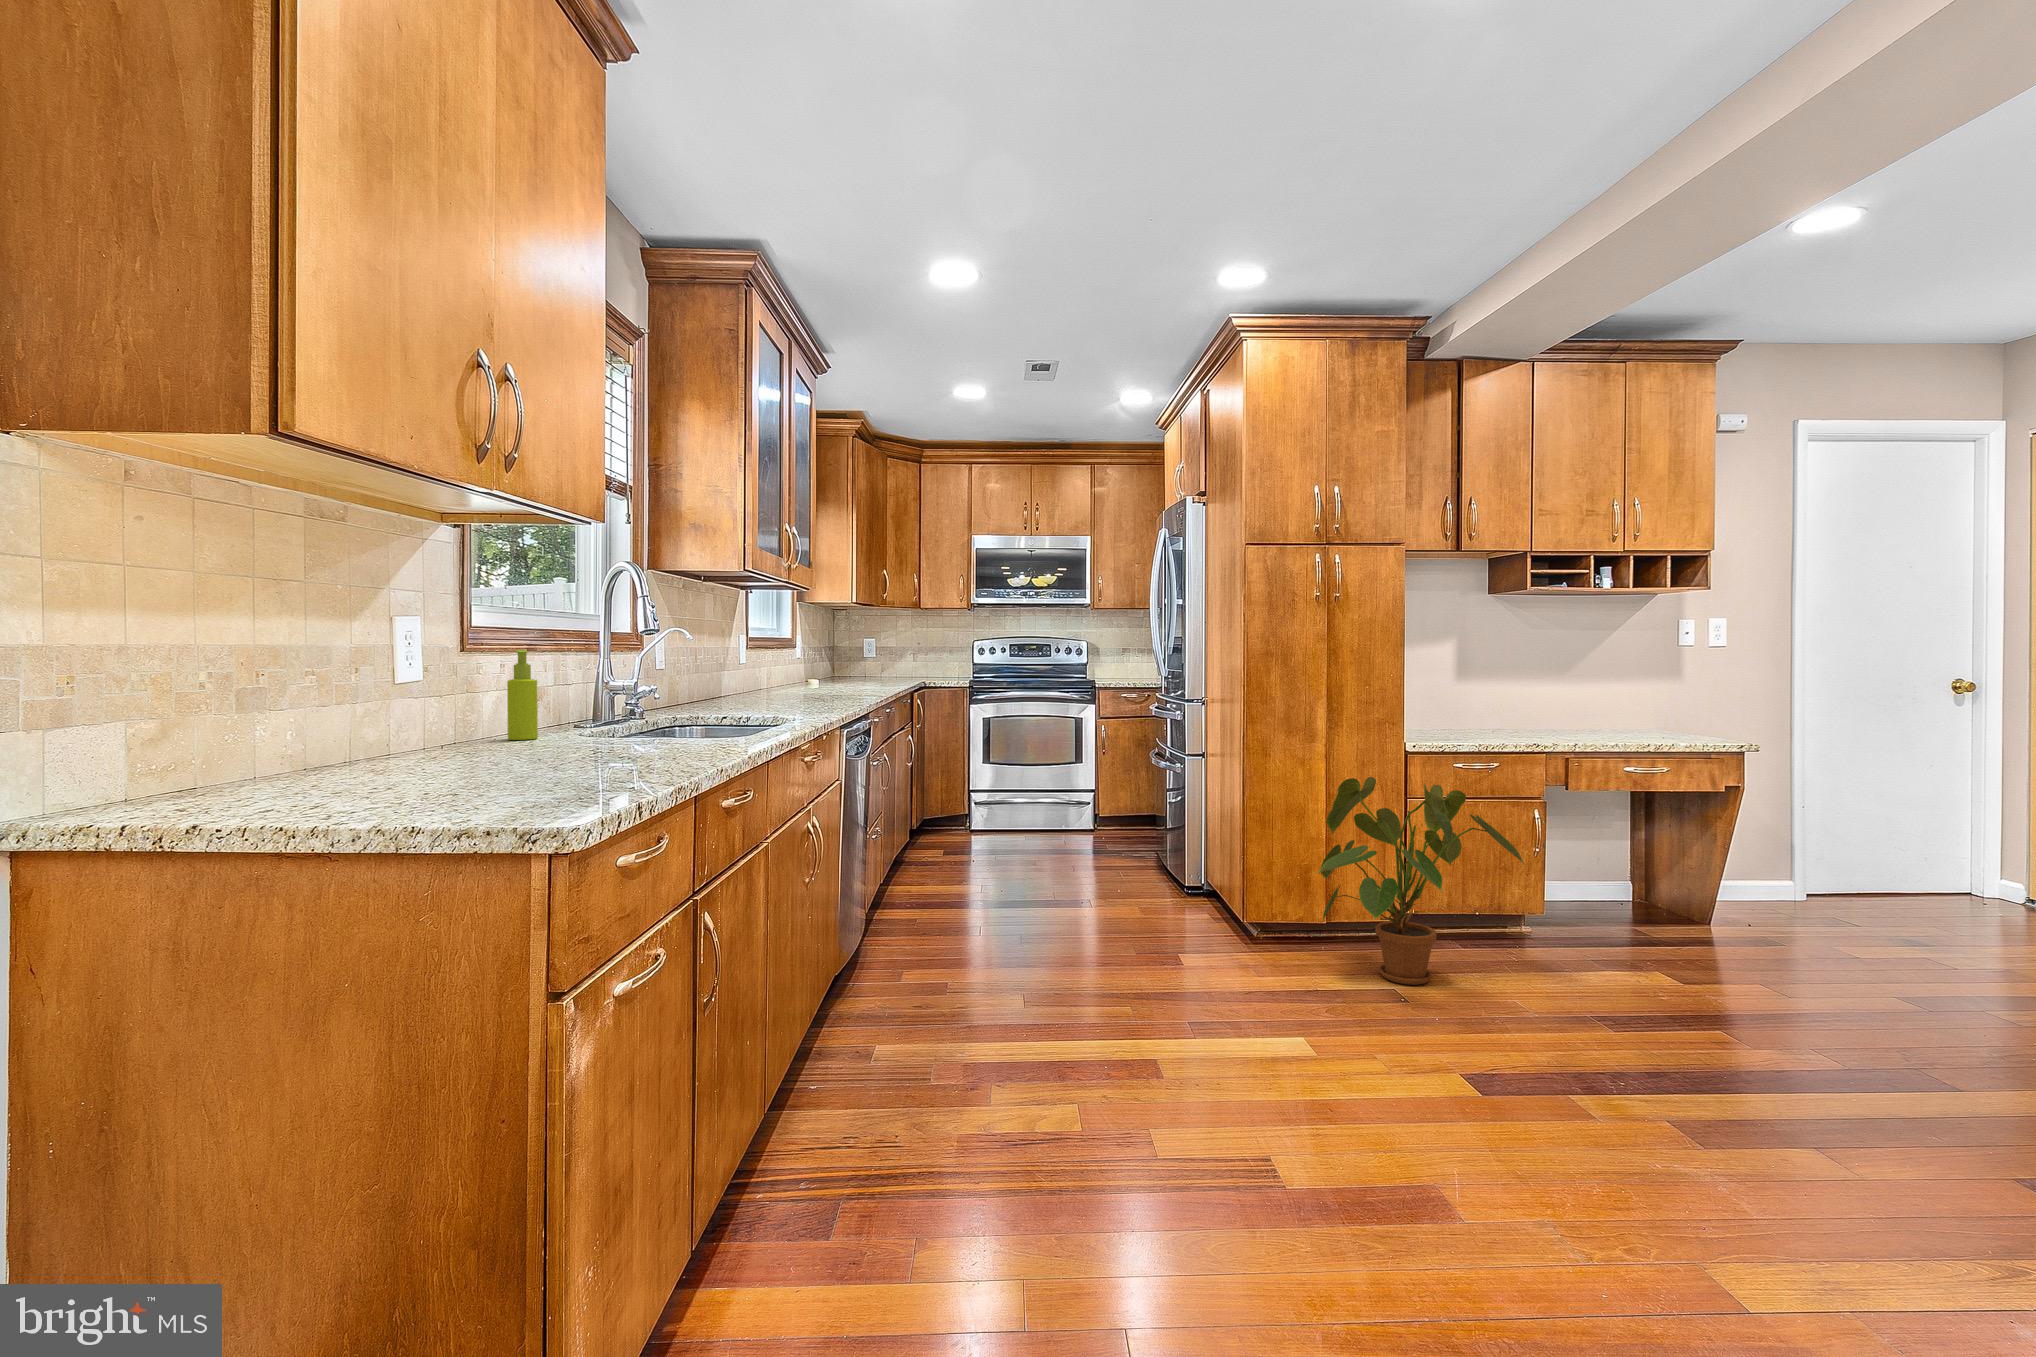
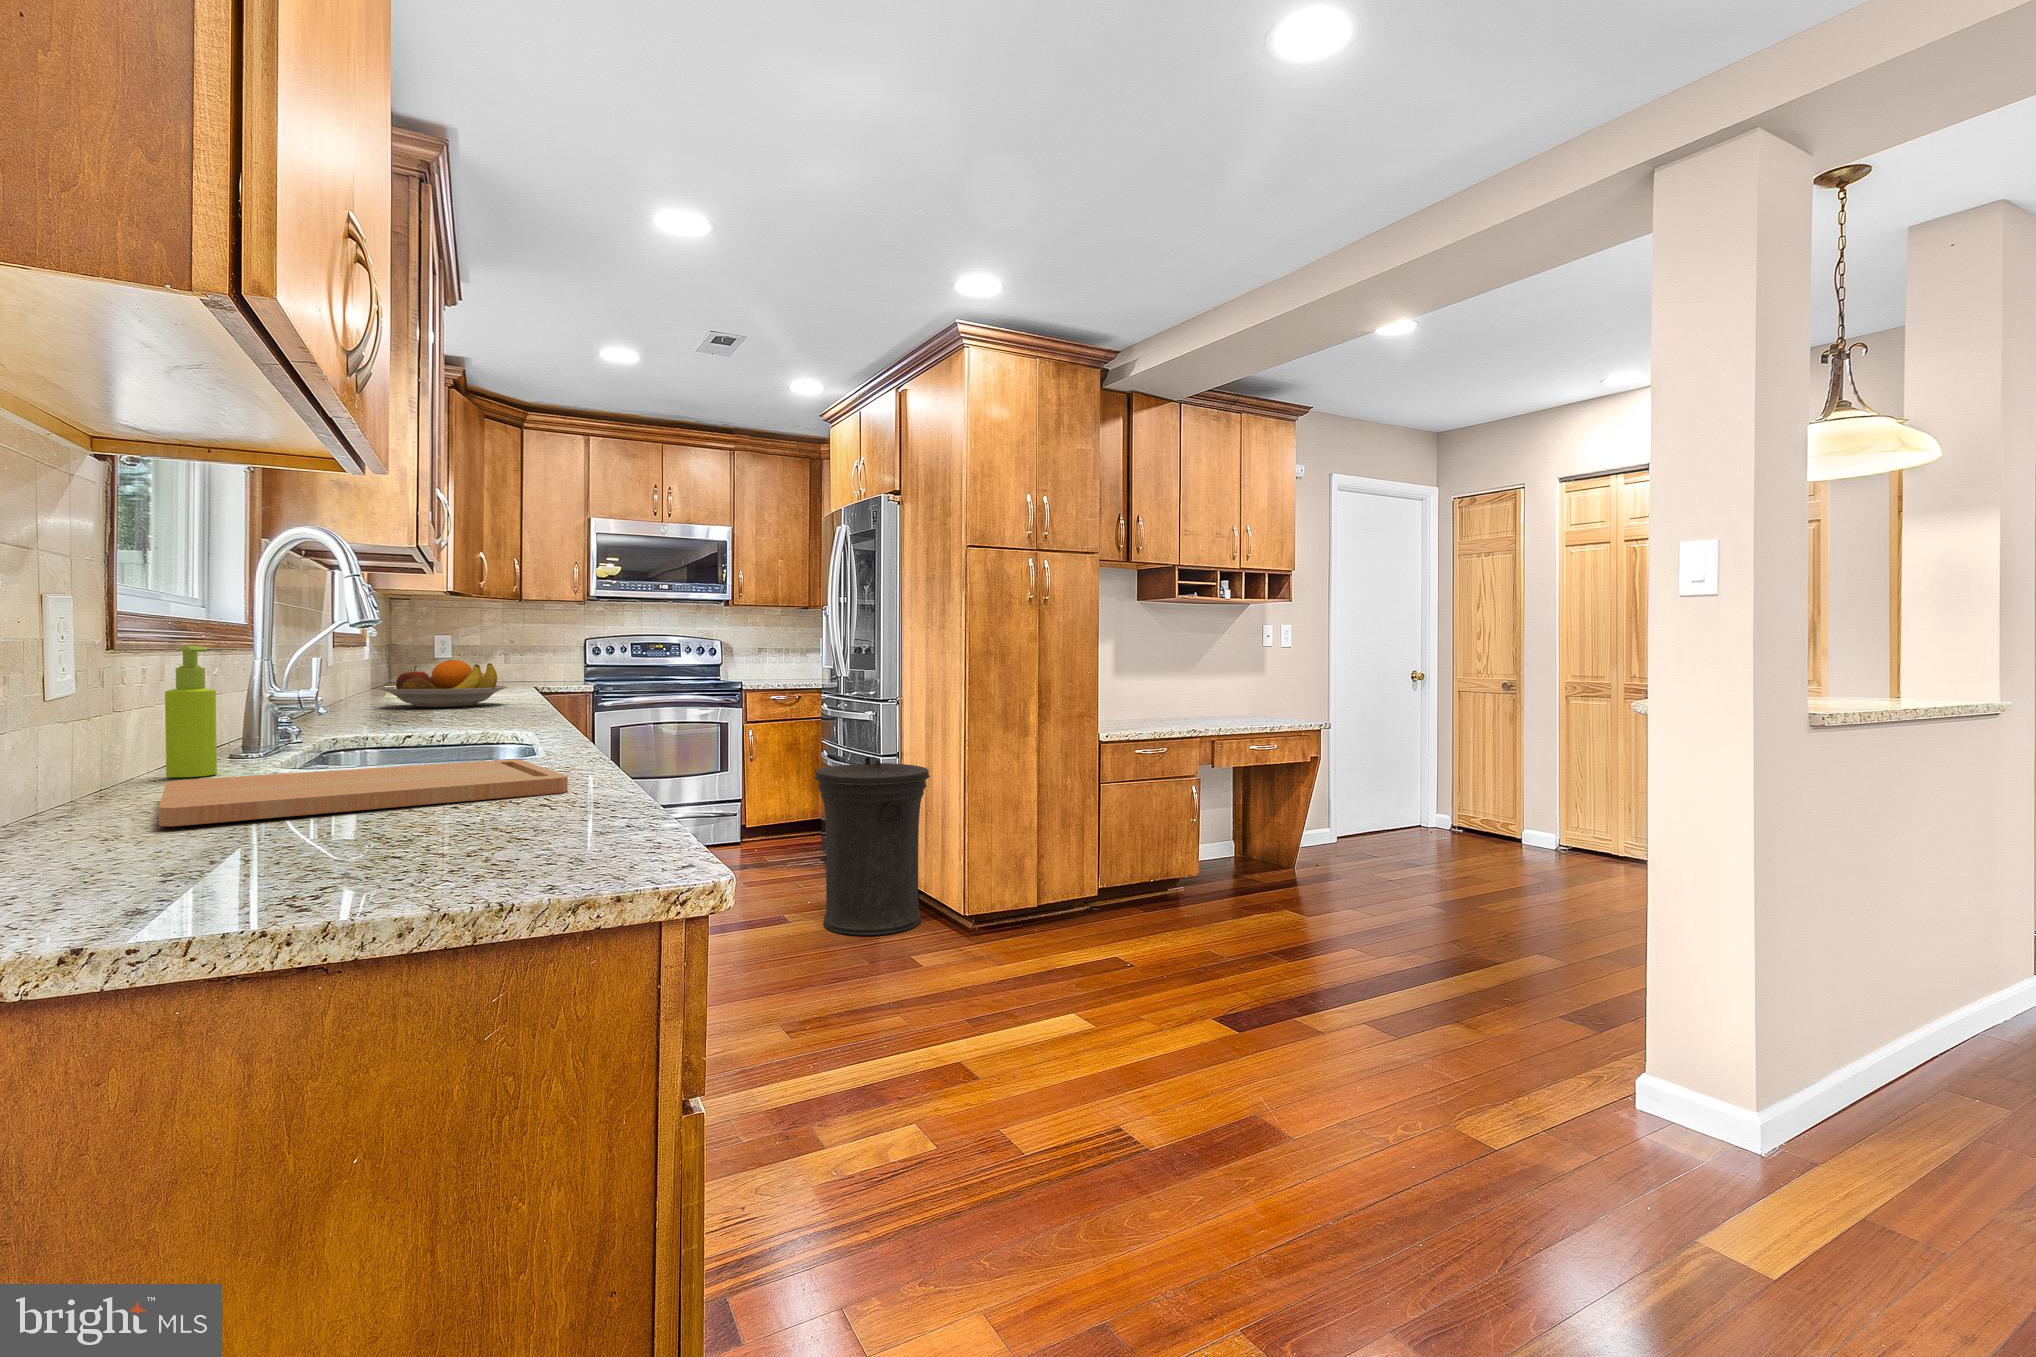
fruit bowl: none [760,660,849,698] -> present [380,660,506,707]
cutting board: none [412,737,694,768] -> present [159,759,568,826]
trash can: none [1104,756,1217,931] -> present [815,757,930,936]
house plant: present [1315,777,1527,985] -> none [1038,766,1209,950]

